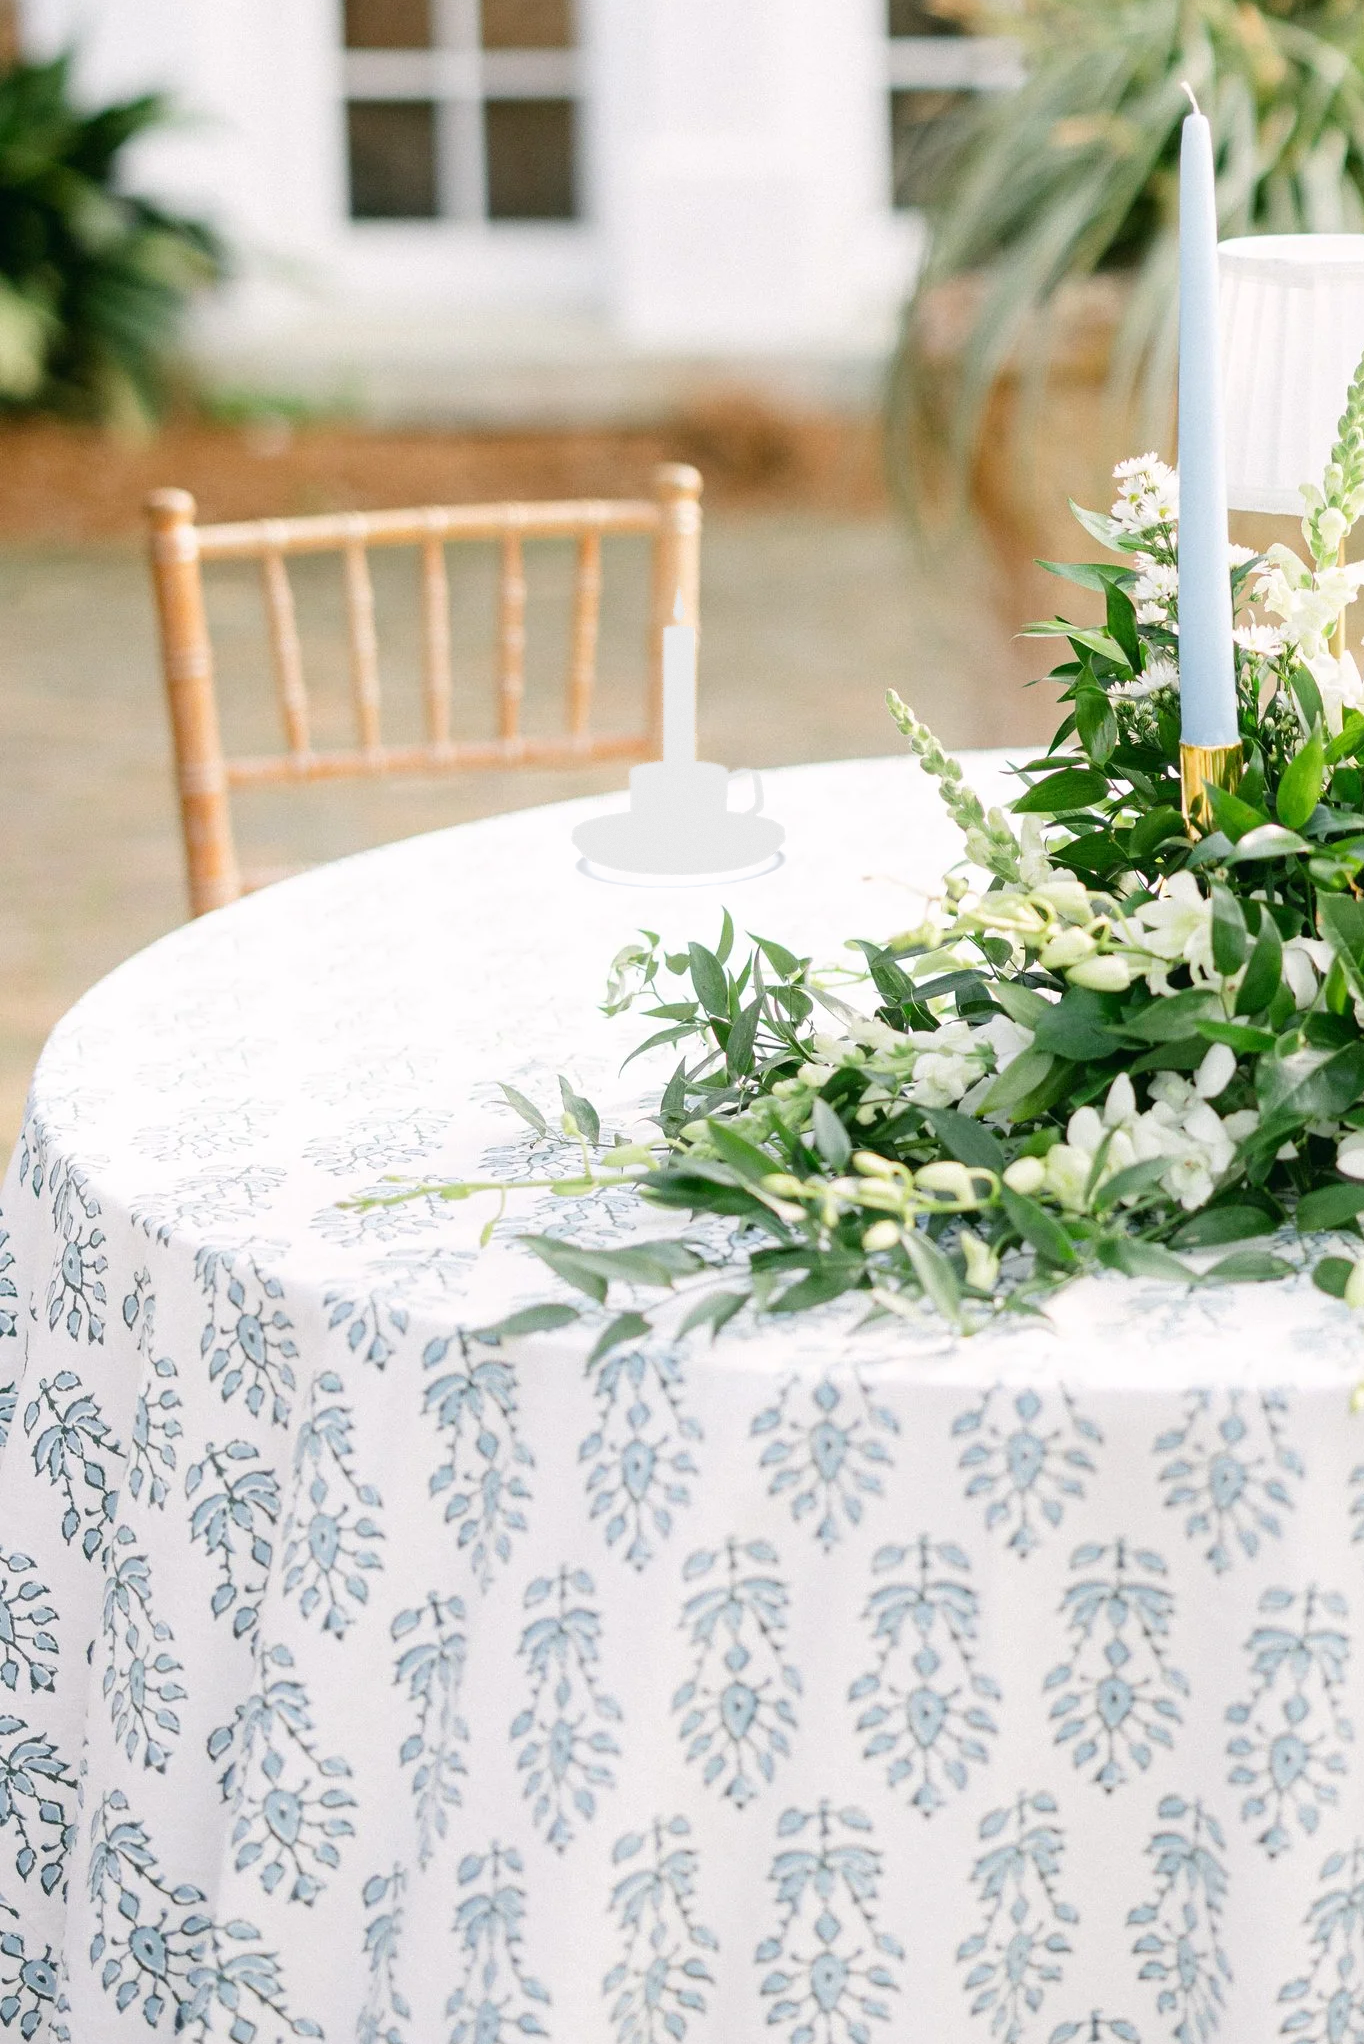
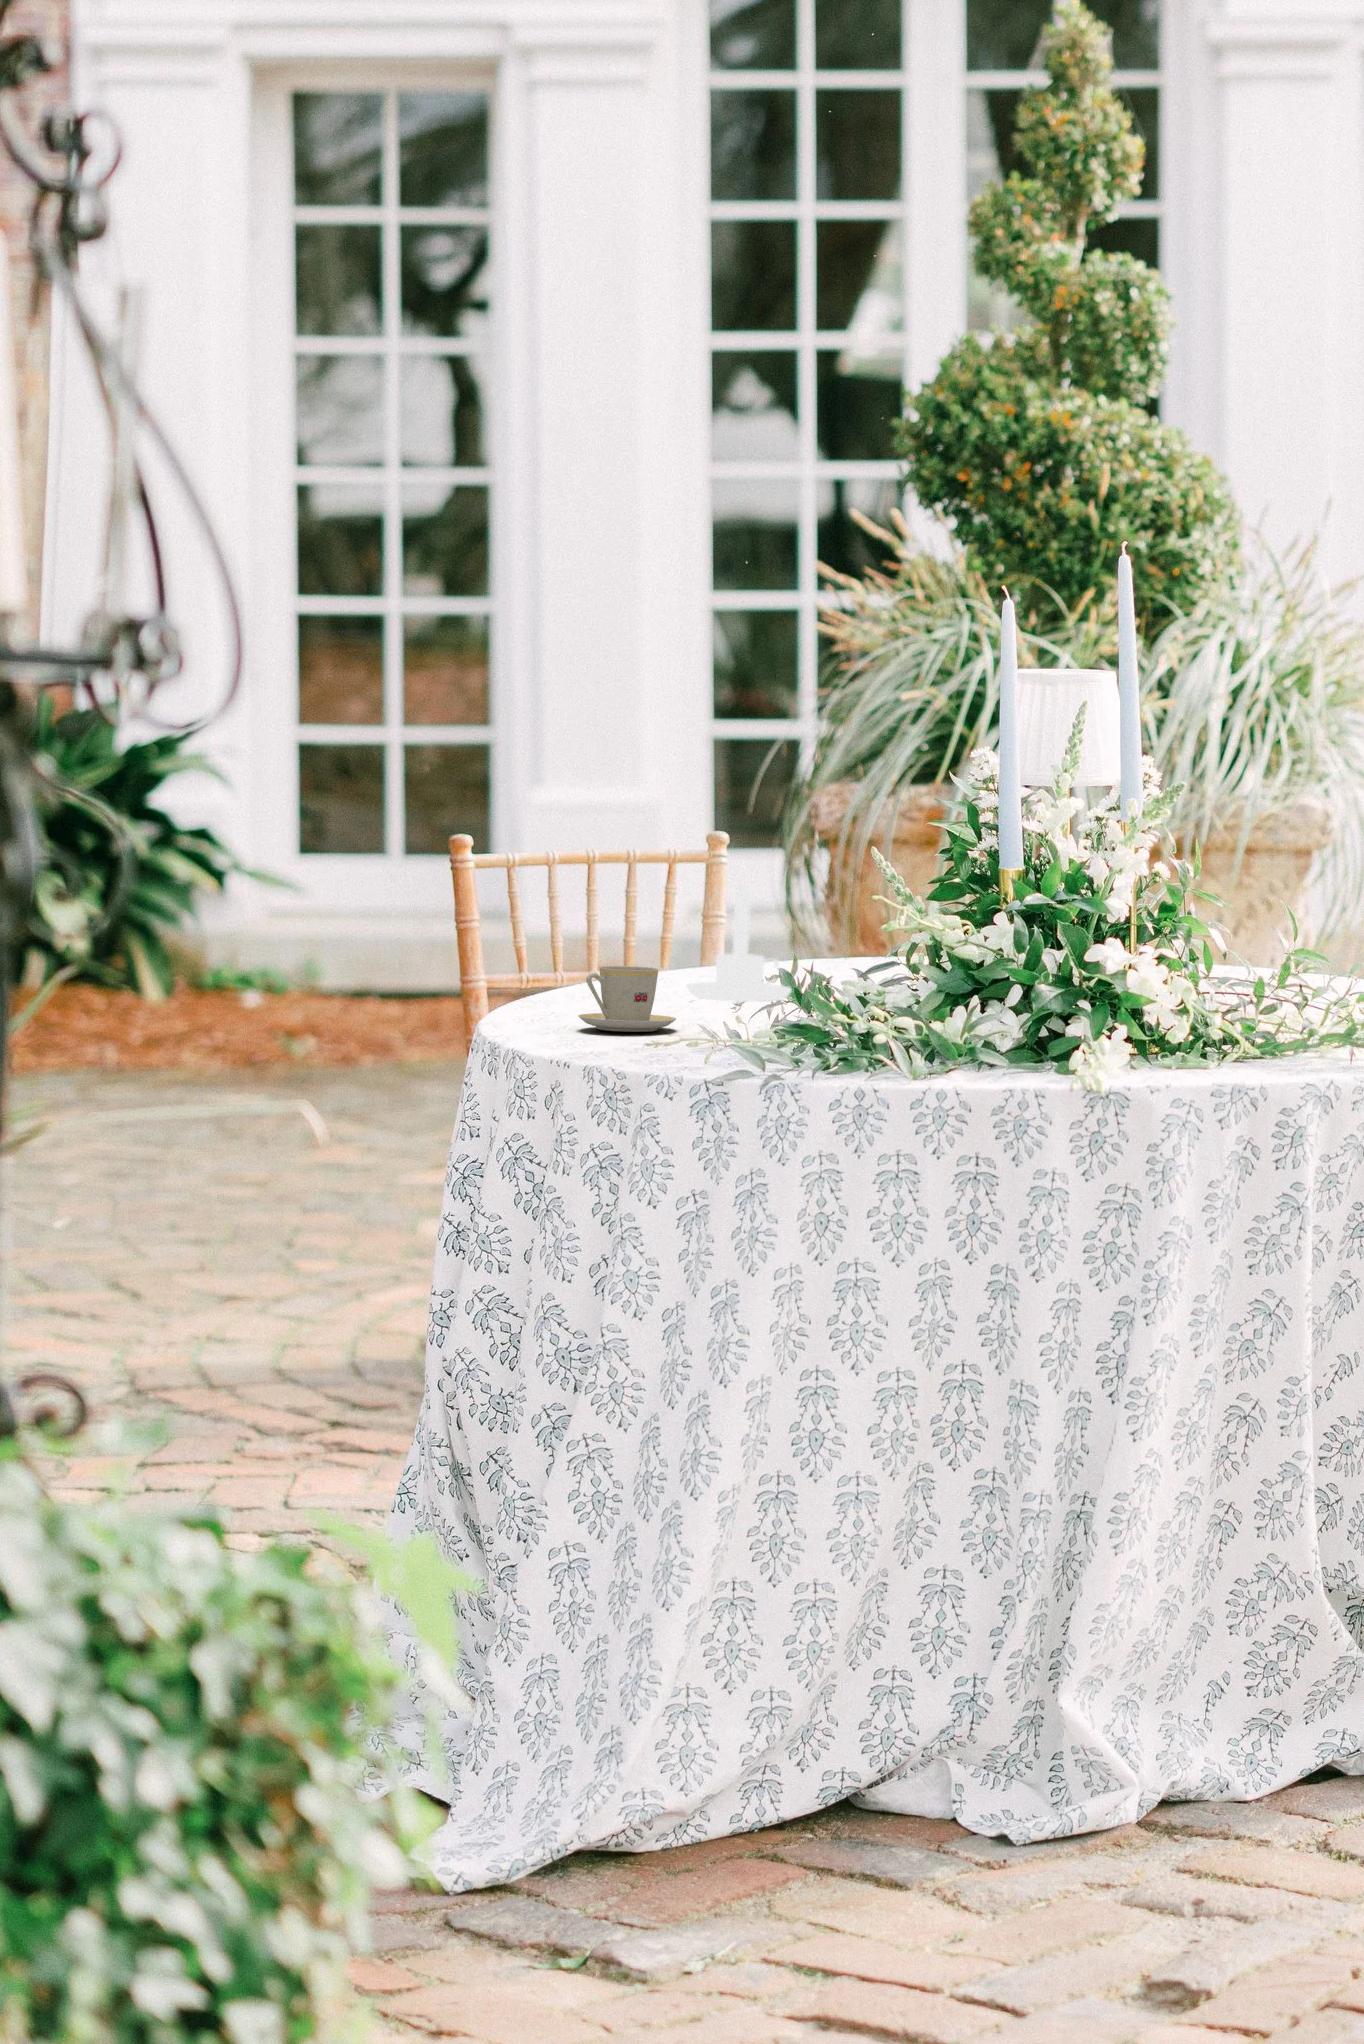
teacup: none [264,883,485,1047] -> present [578,966,676,1032]

